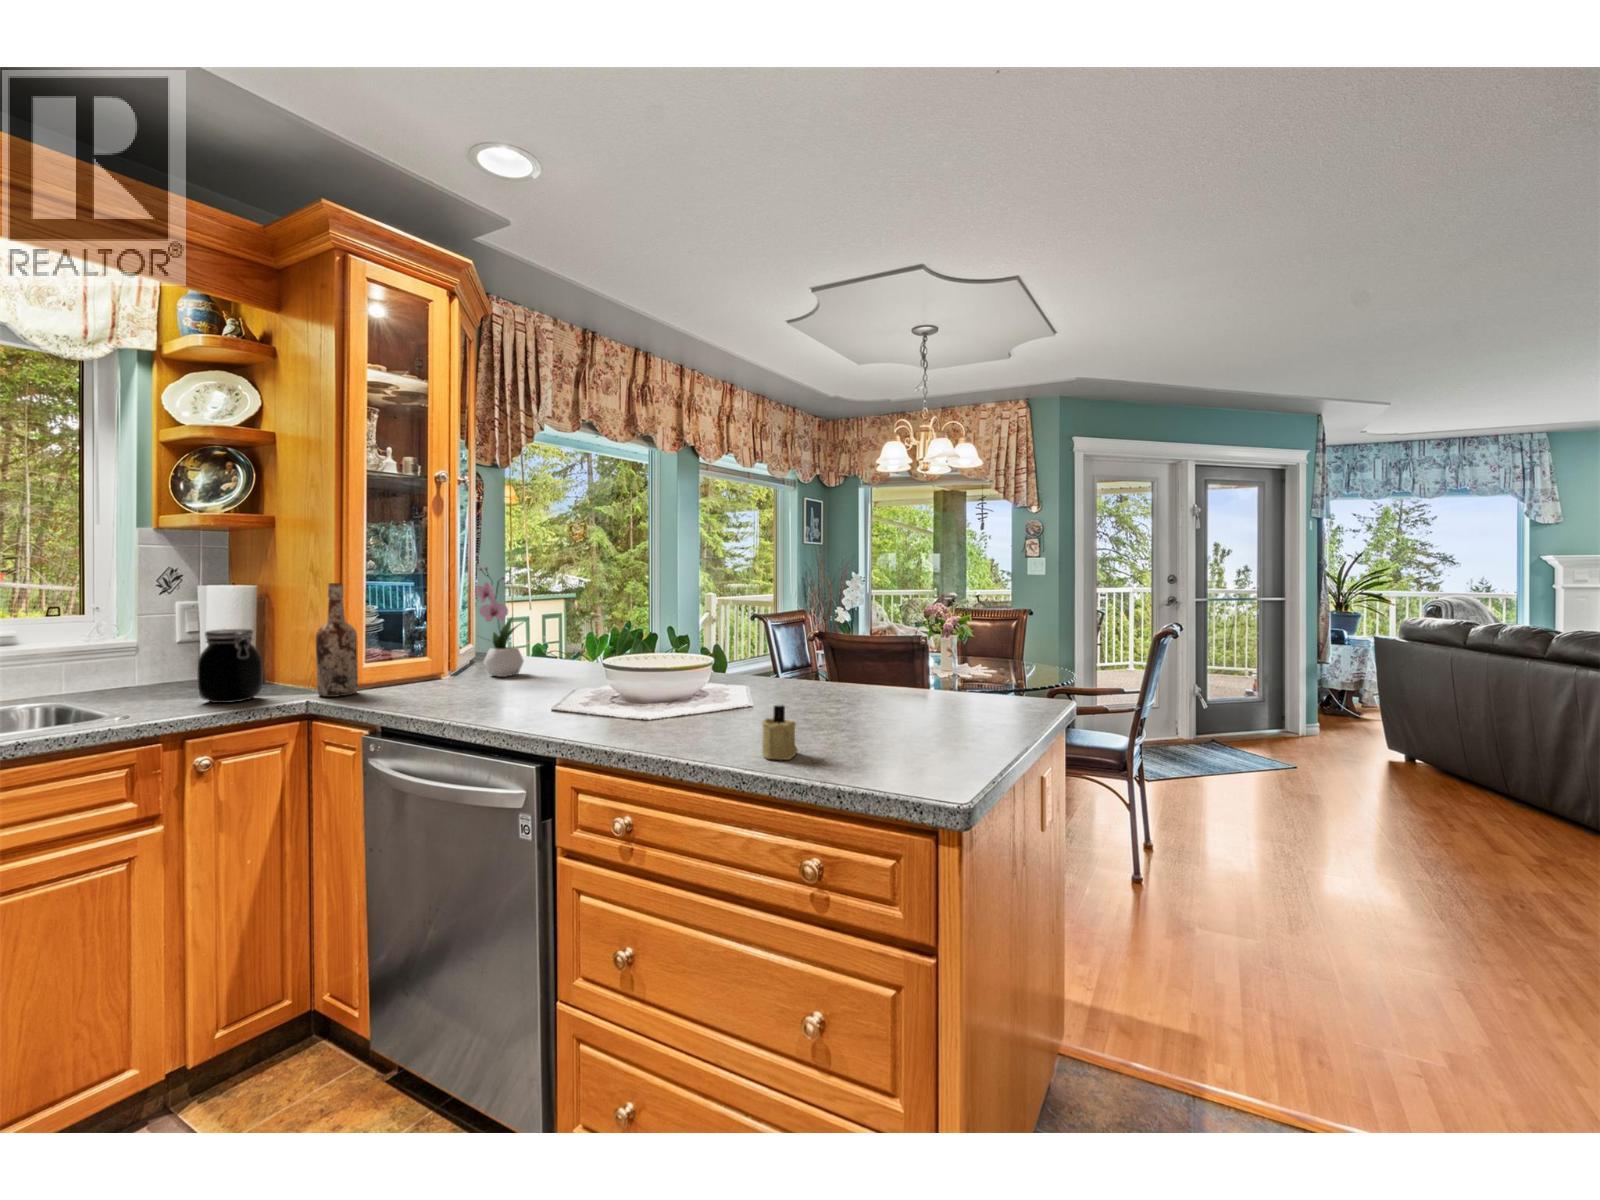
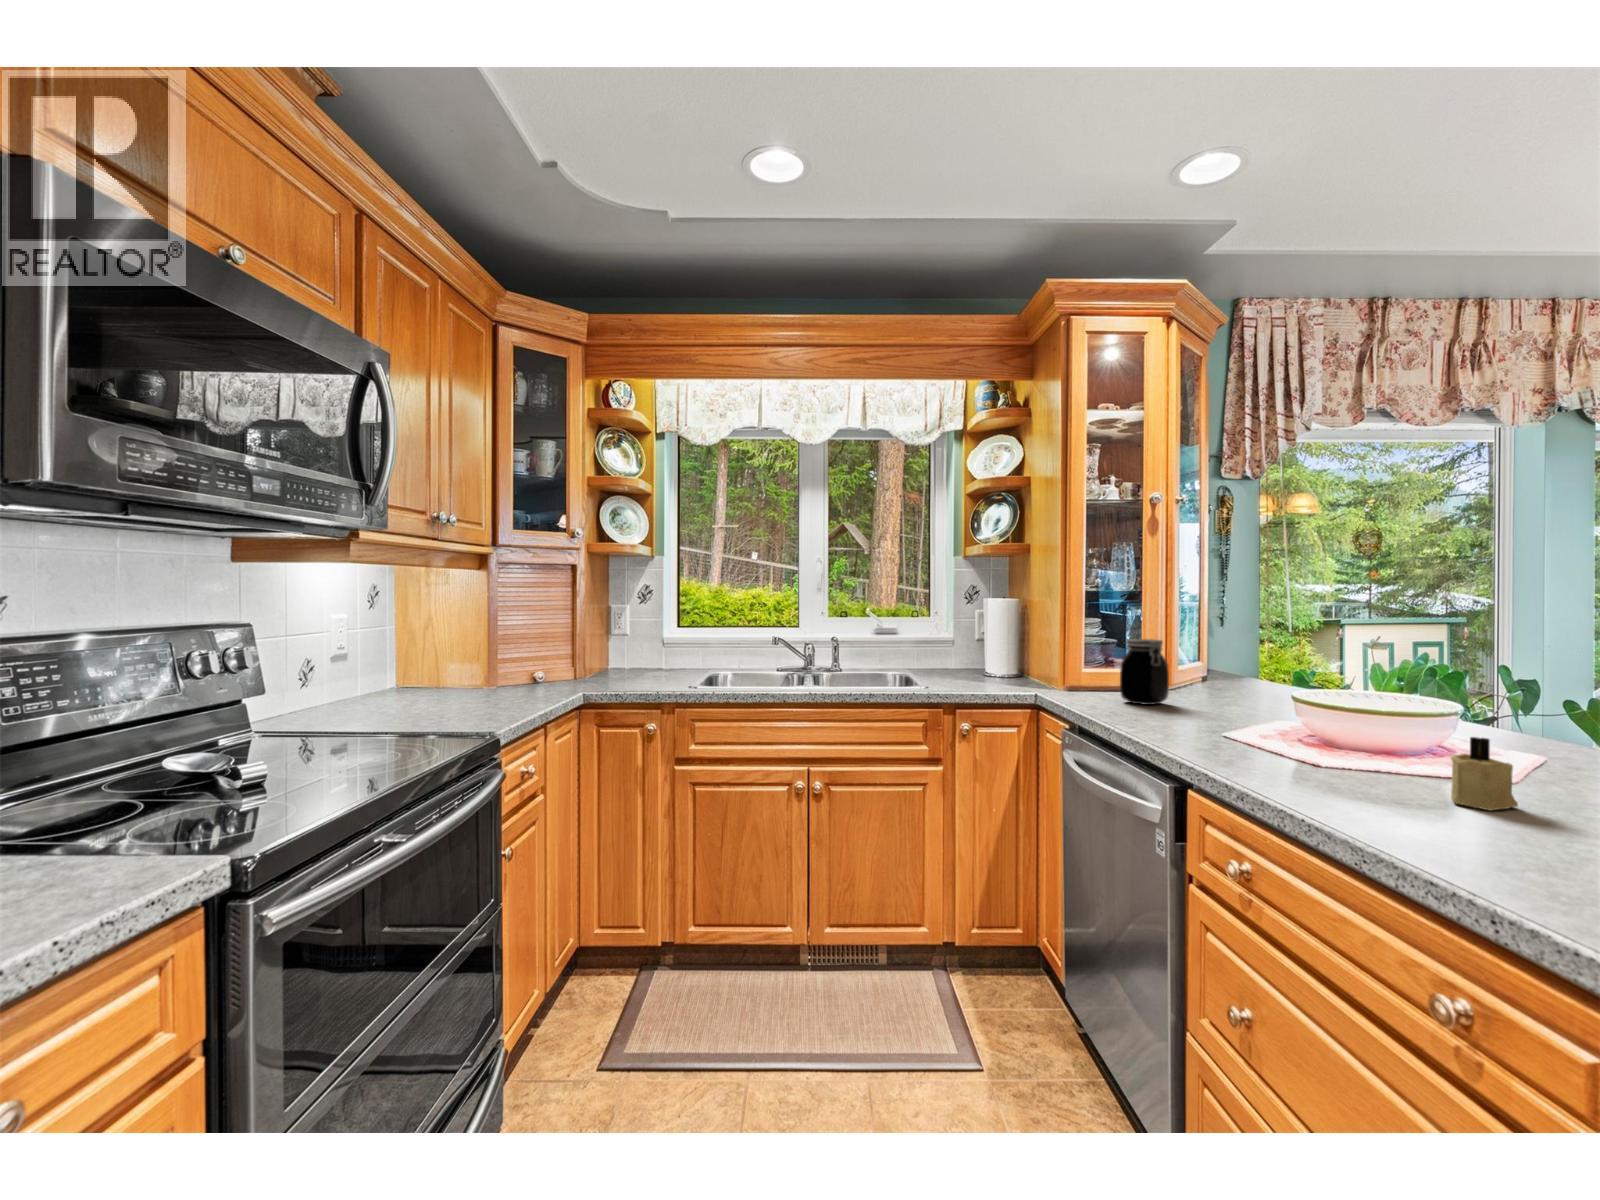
flower arrangement: present [475,567,524,677] -> none [1188,582,1247,696]
wine bottle: present [316,583,358,697] -> none [1046,596,1077,693]
jar: present [198,629,263,703] -> present [1120,639,1169,705]

